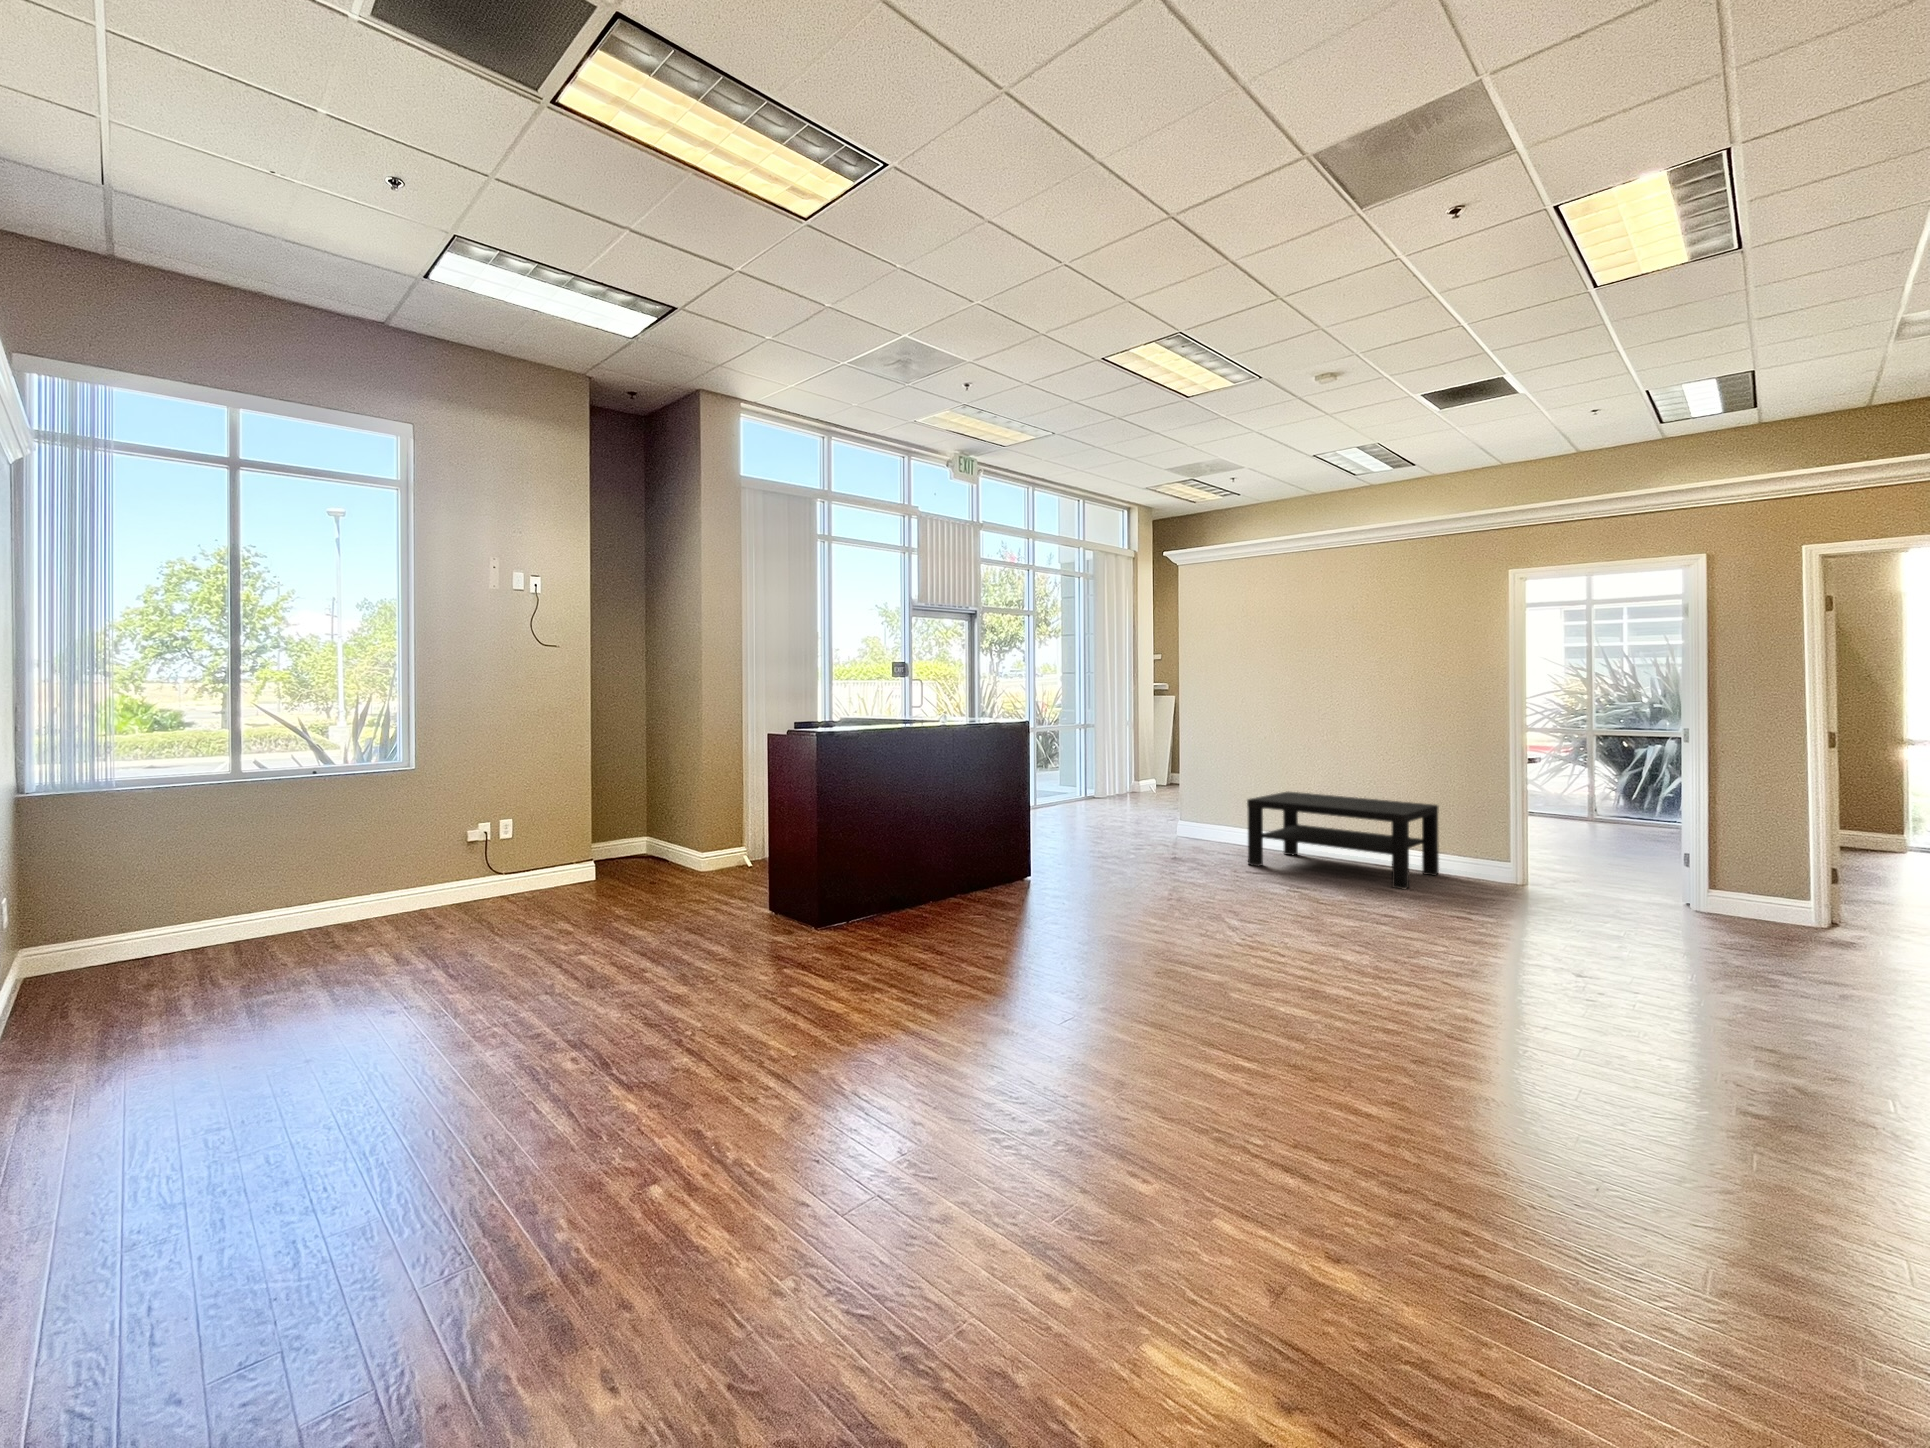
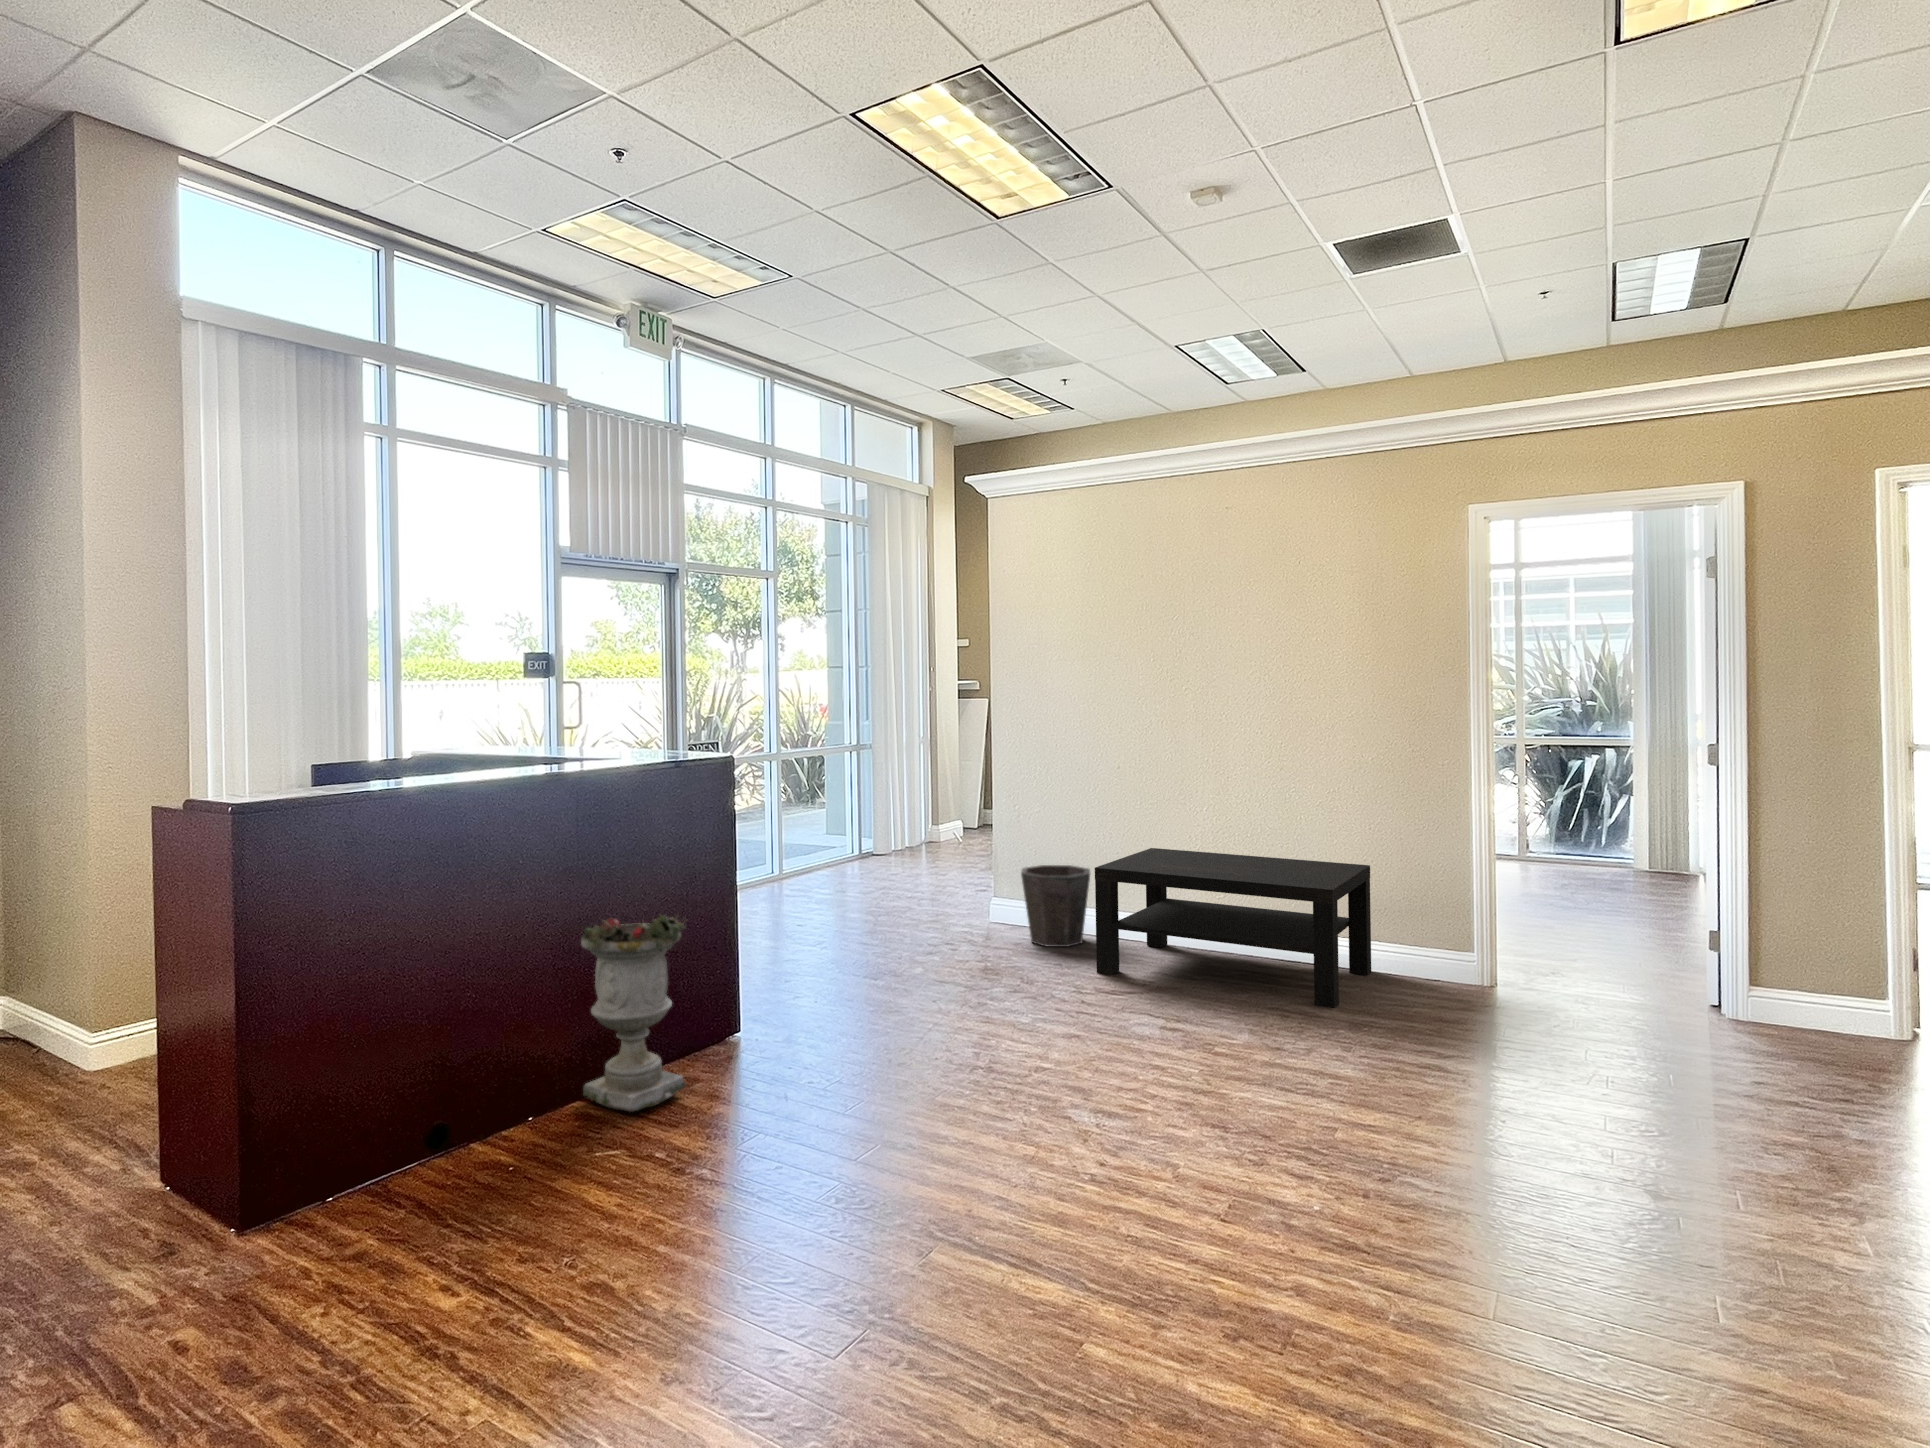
waste bin: none [1199,801,1246,852] -> present [1021,865,1090,947]
planter: none [955,802,1010,904] -> present [581,915,687,1112]

